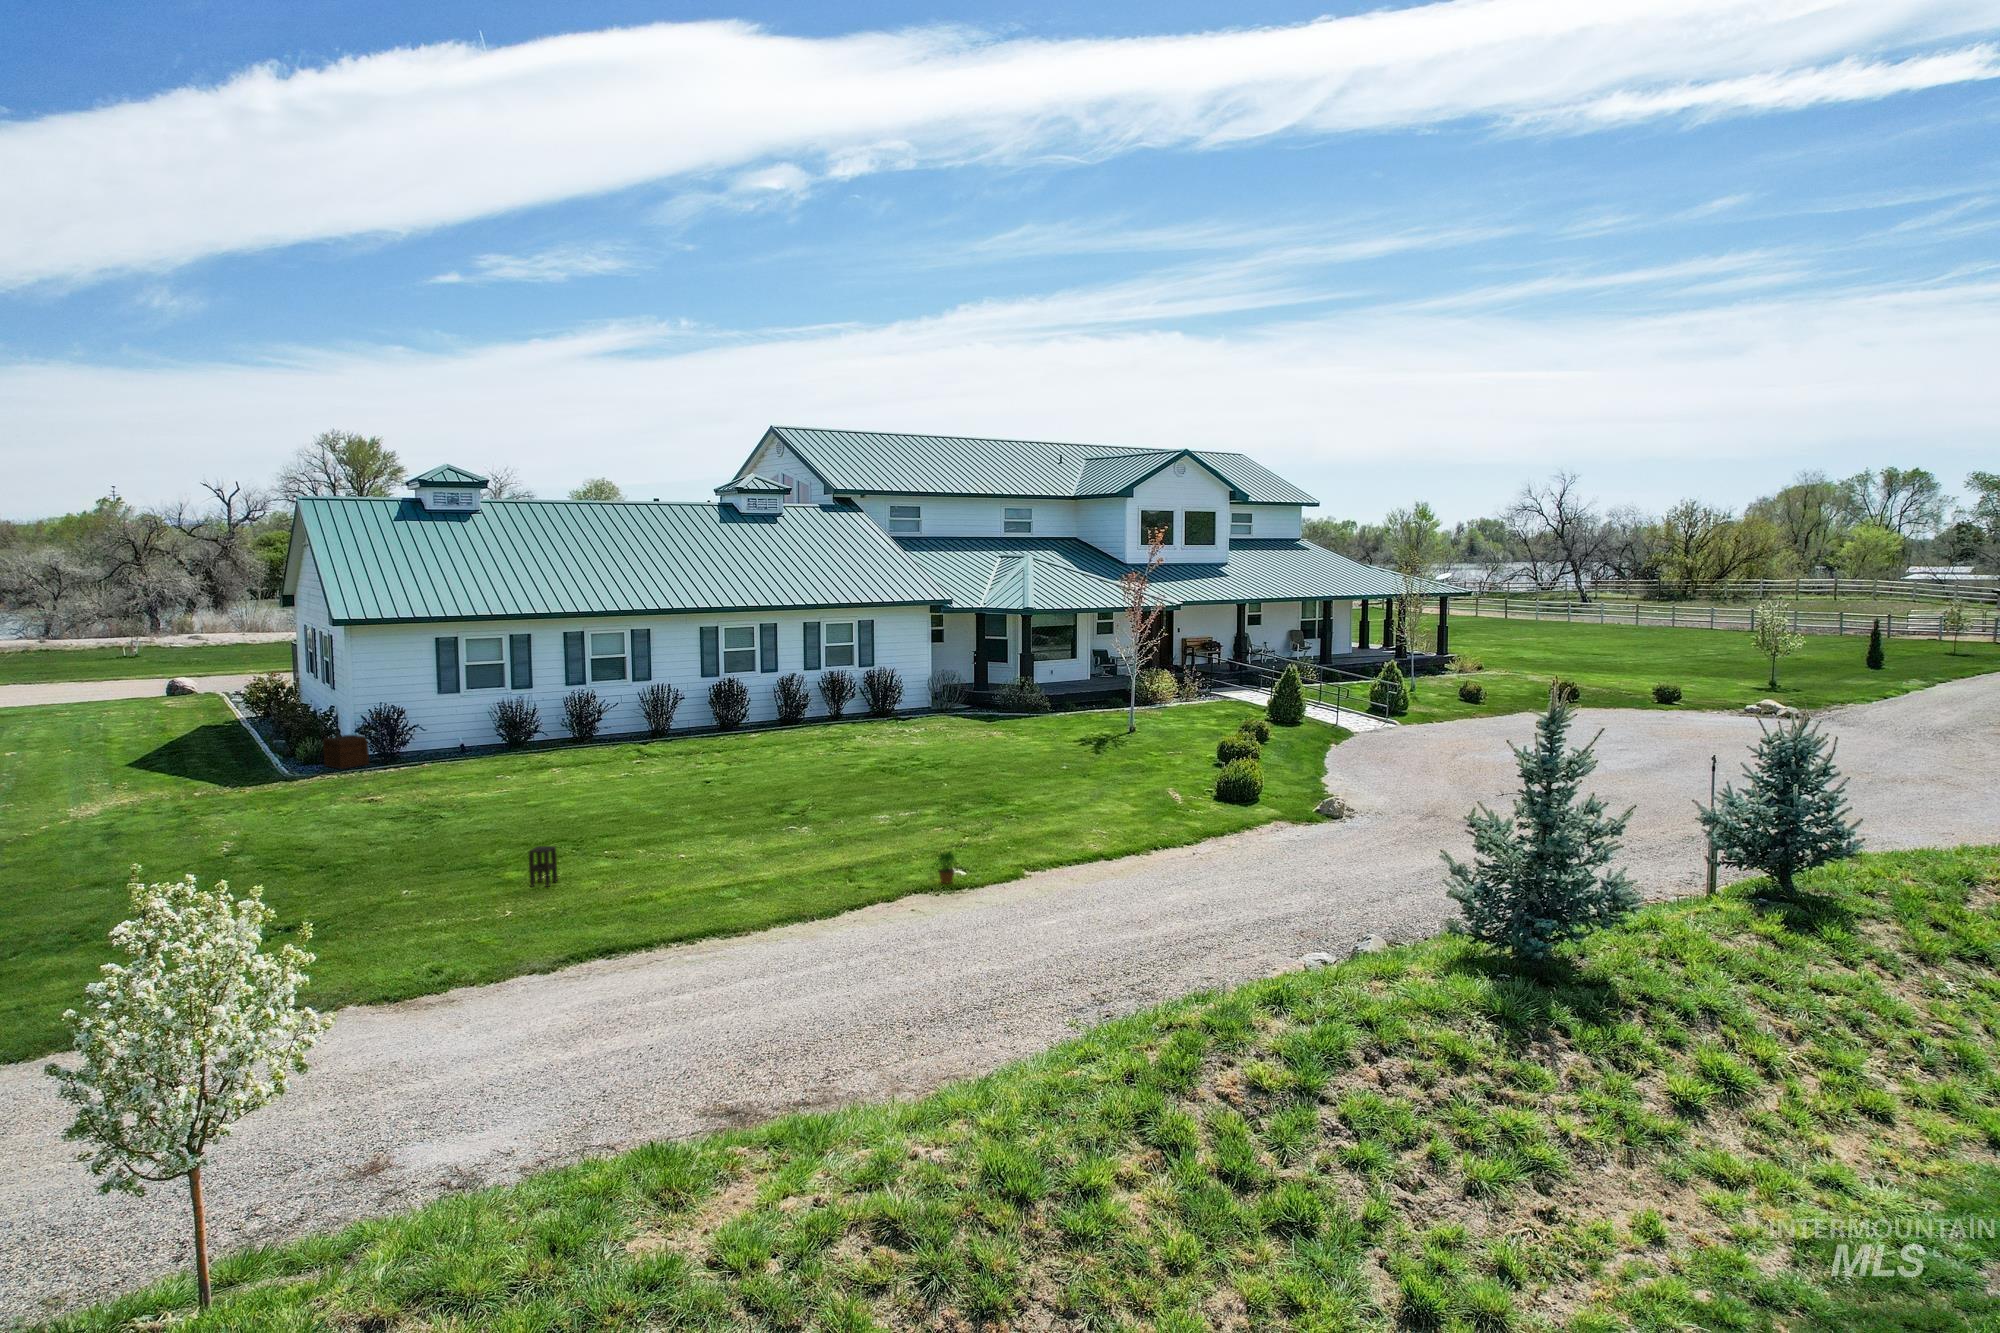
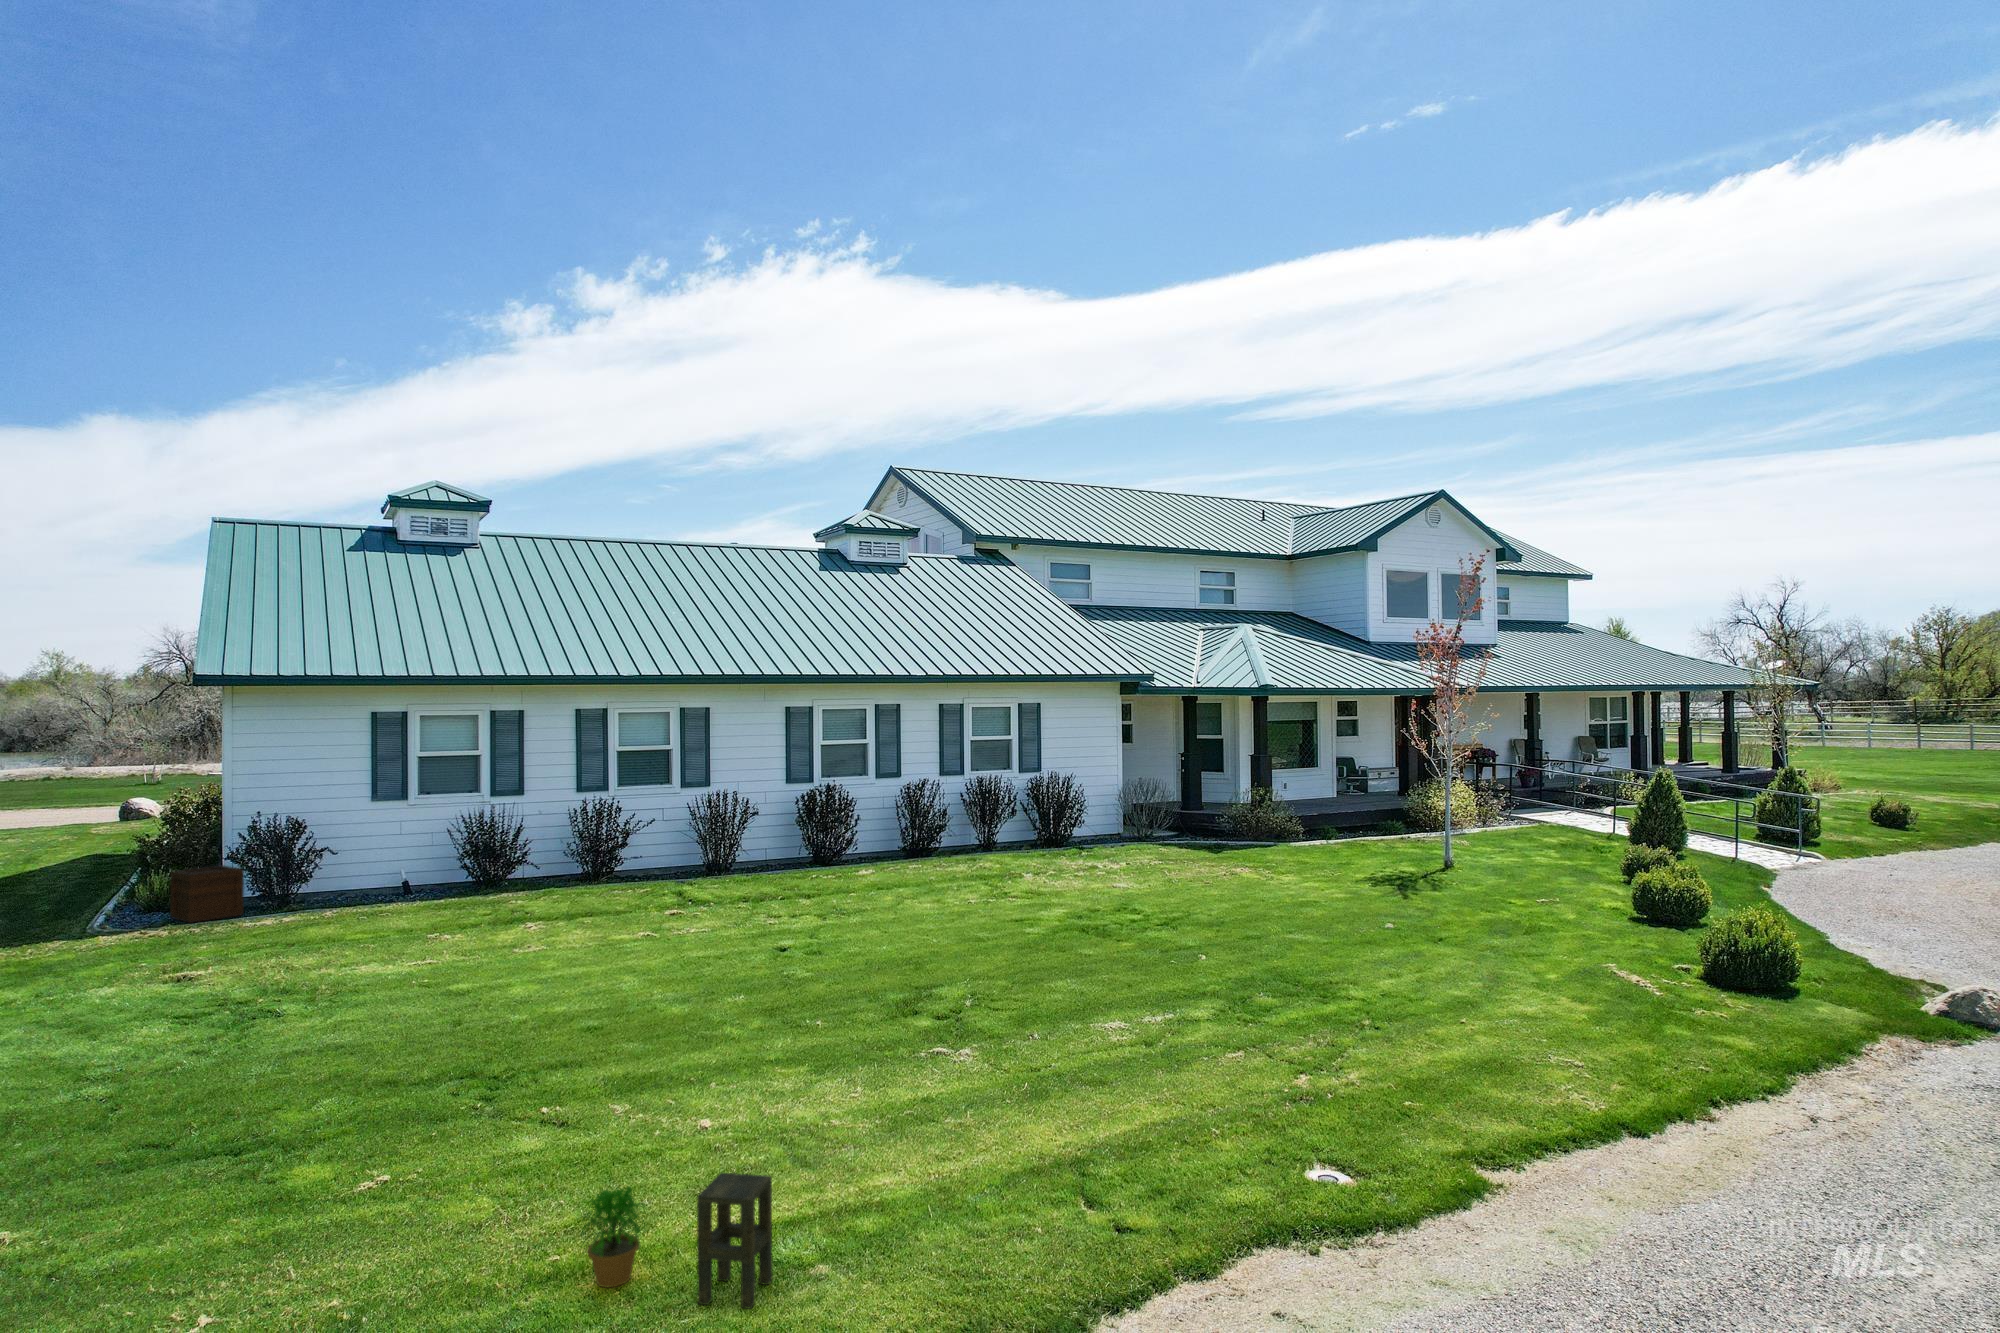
side table: present [529,846,558,887] -> present [697,1173,772,1309]
potted plant: present [936,852,957,883] -> present [580,1186,646,1288]

